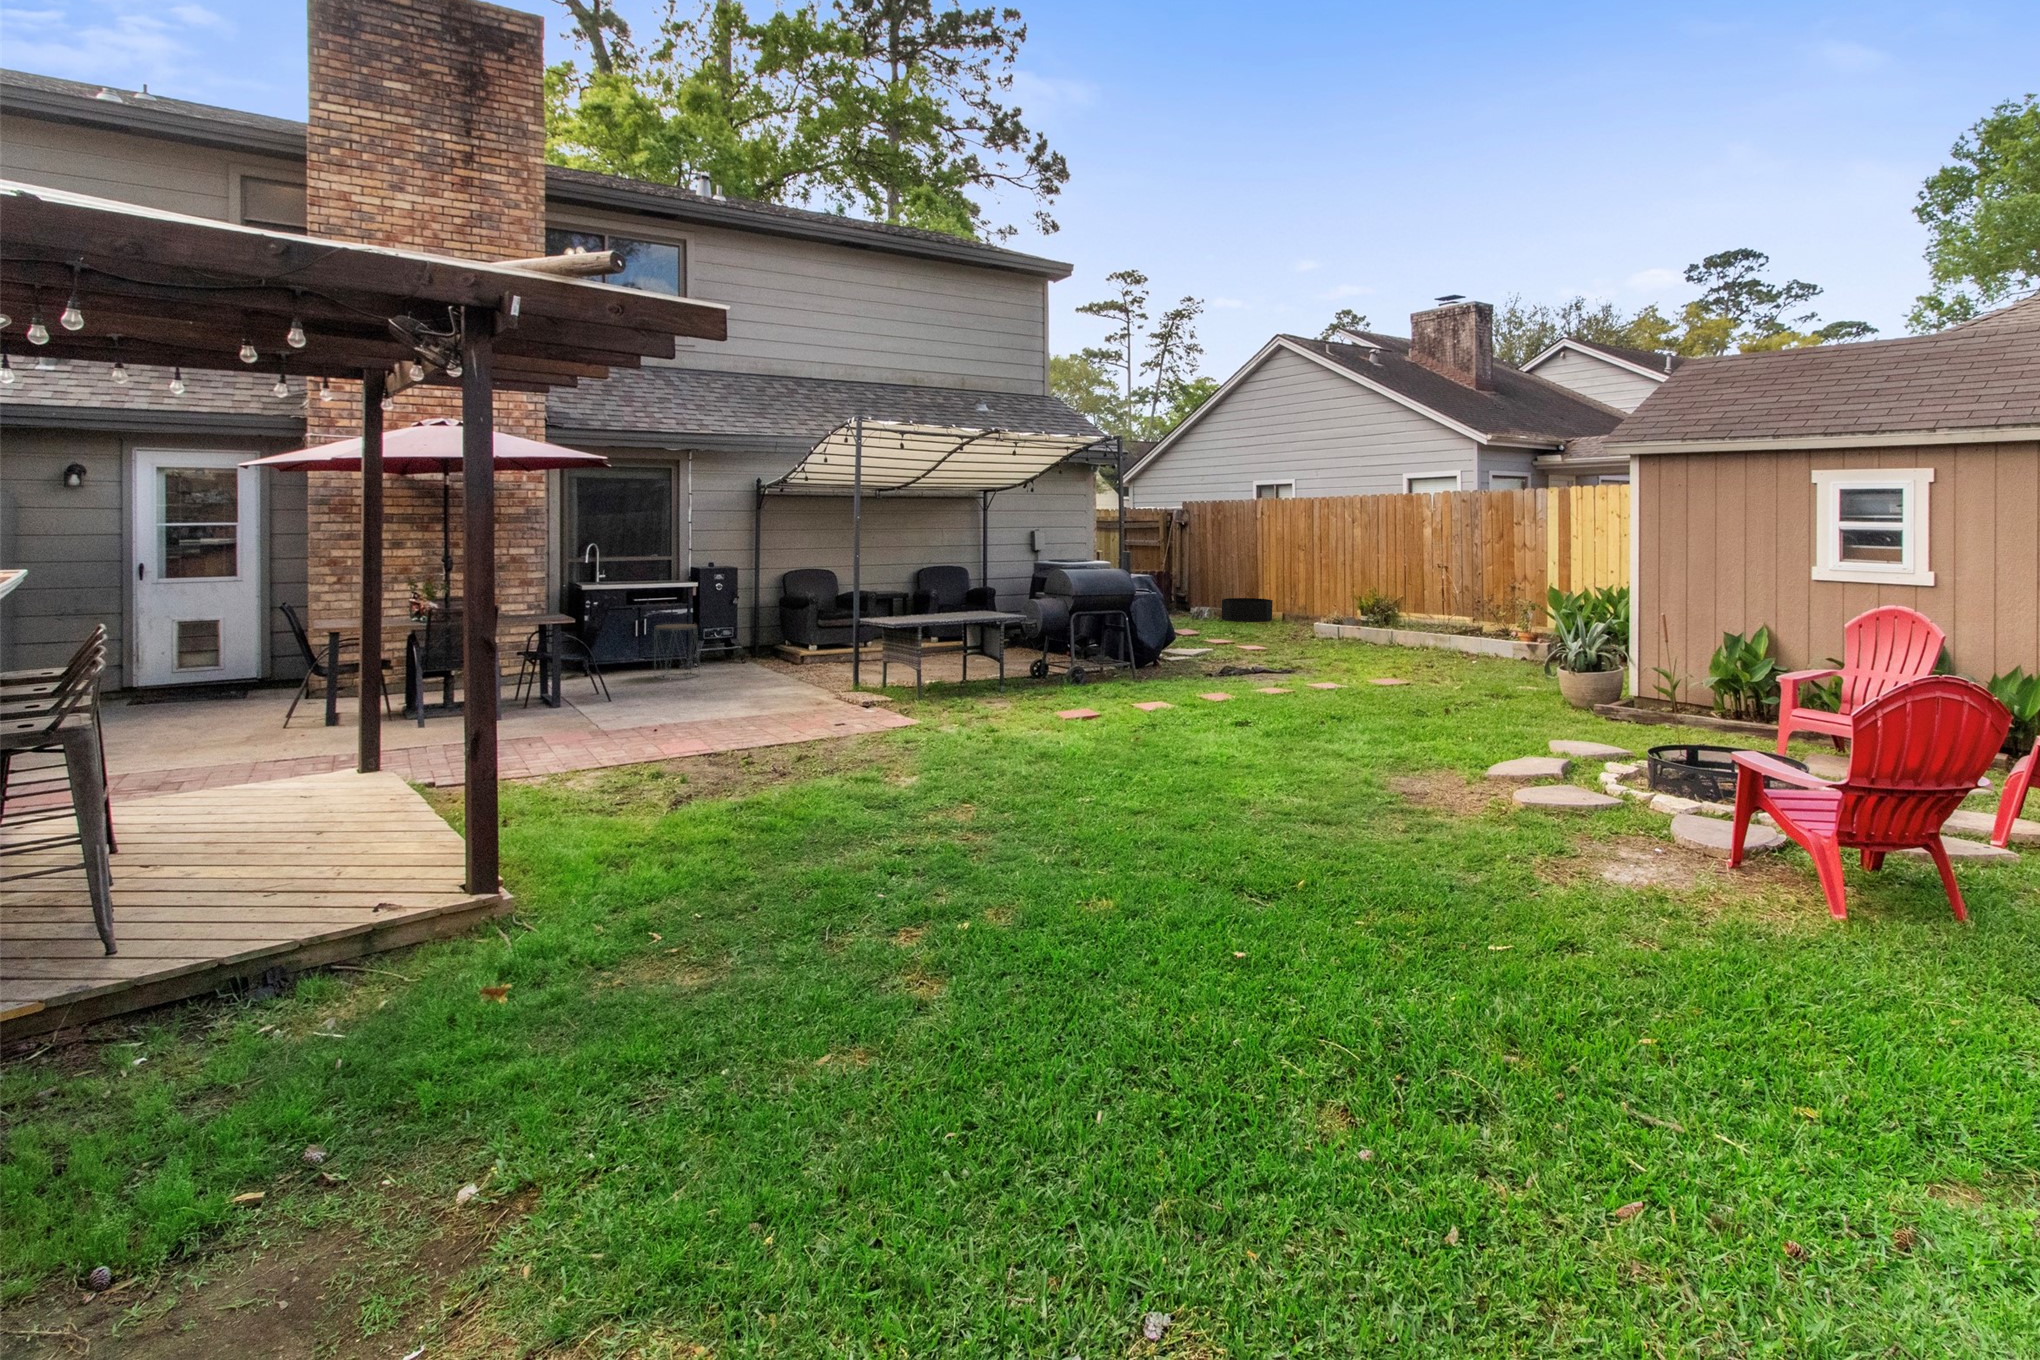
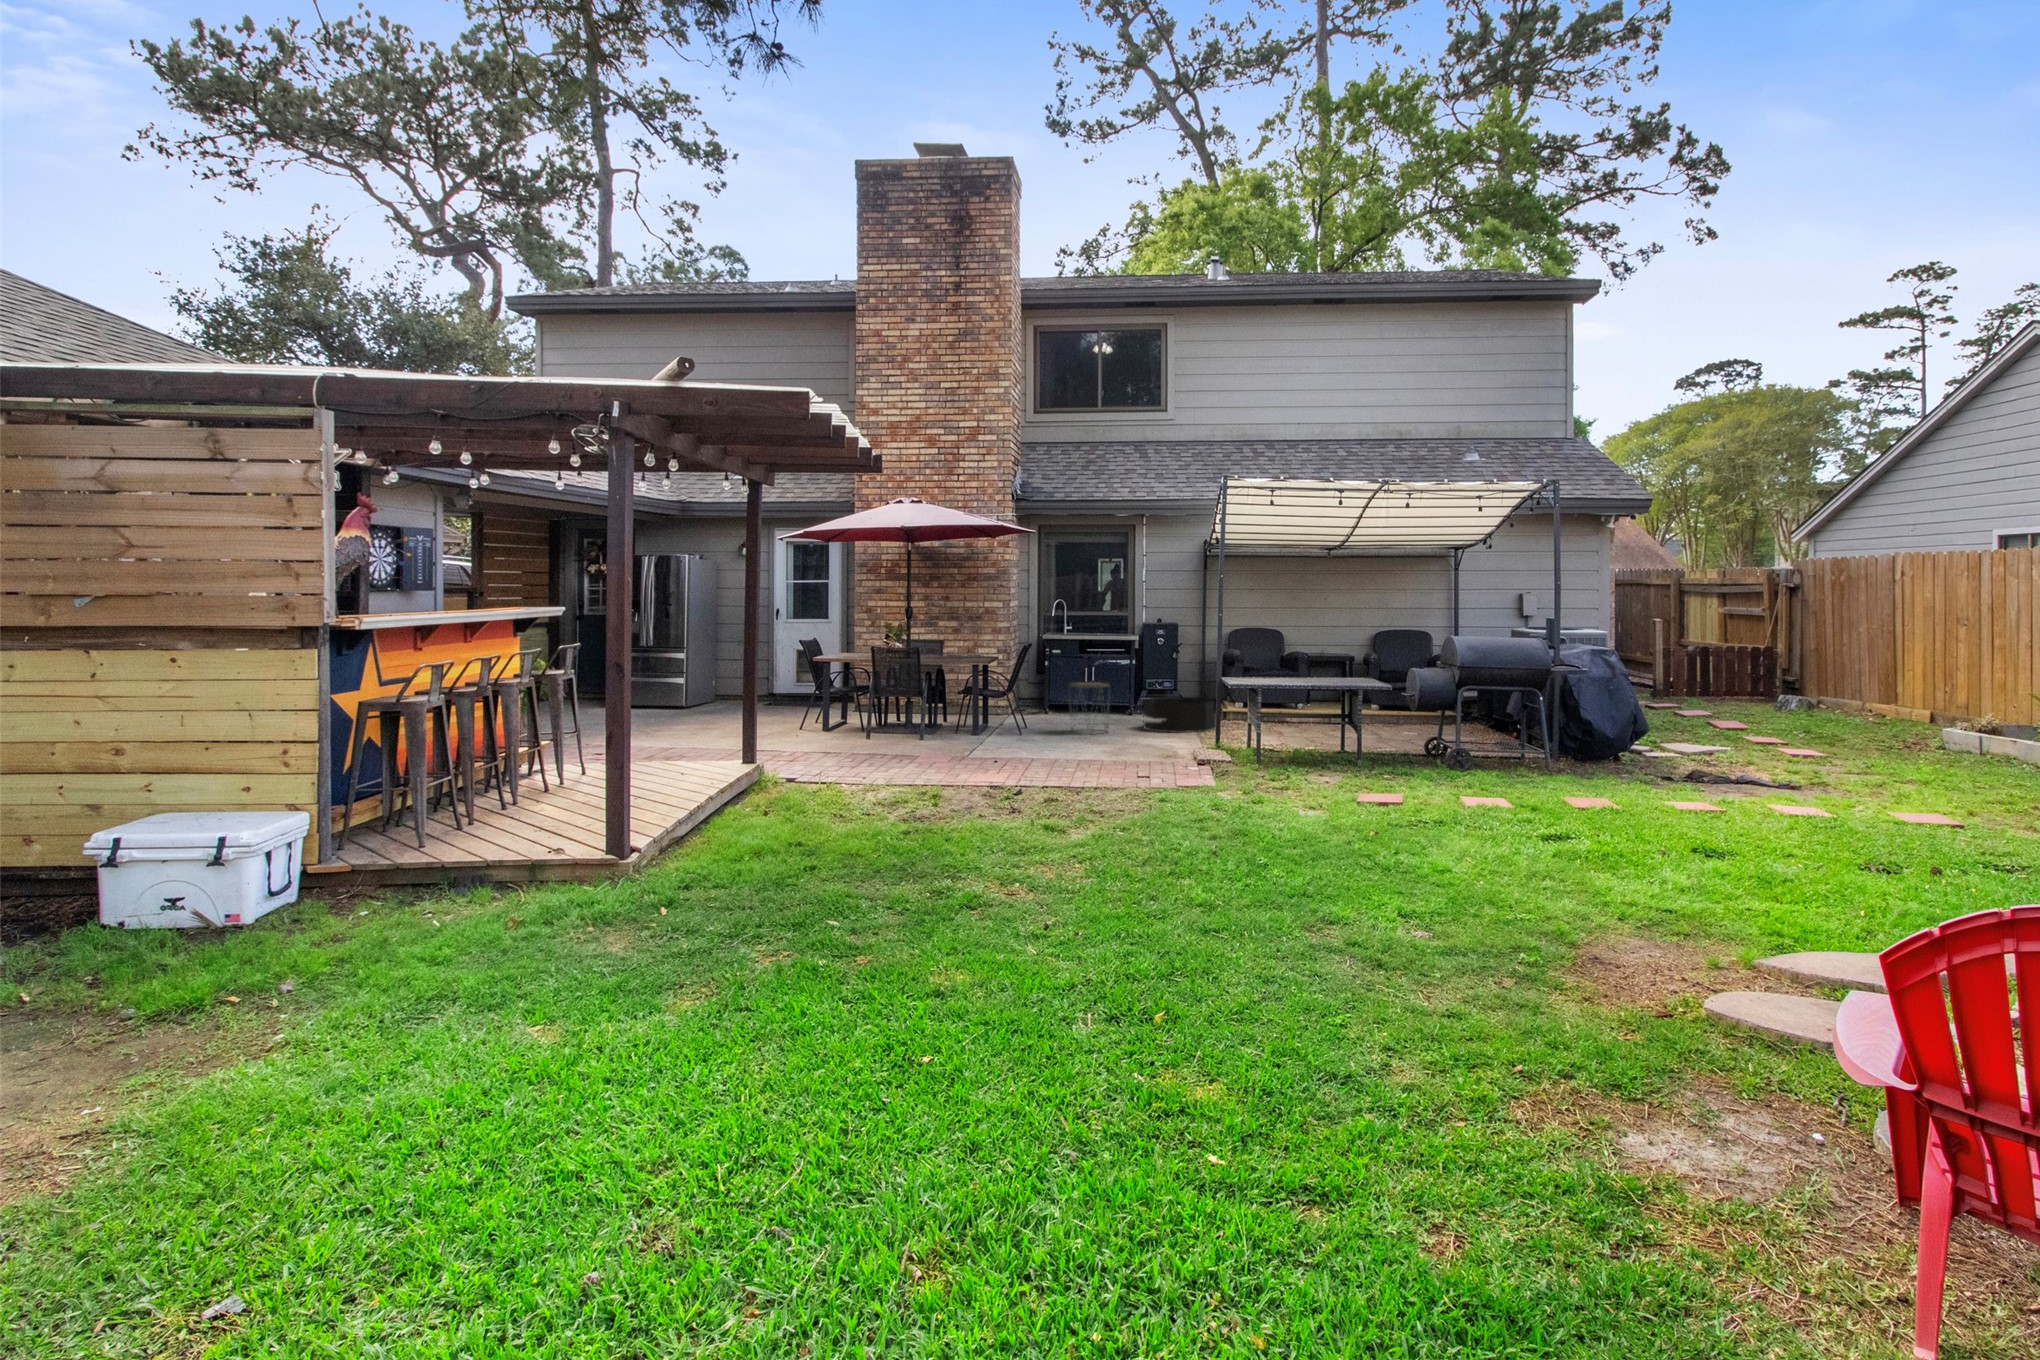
basket: present [1222,598,1273,622] -> present [1143,697,1216,733]

